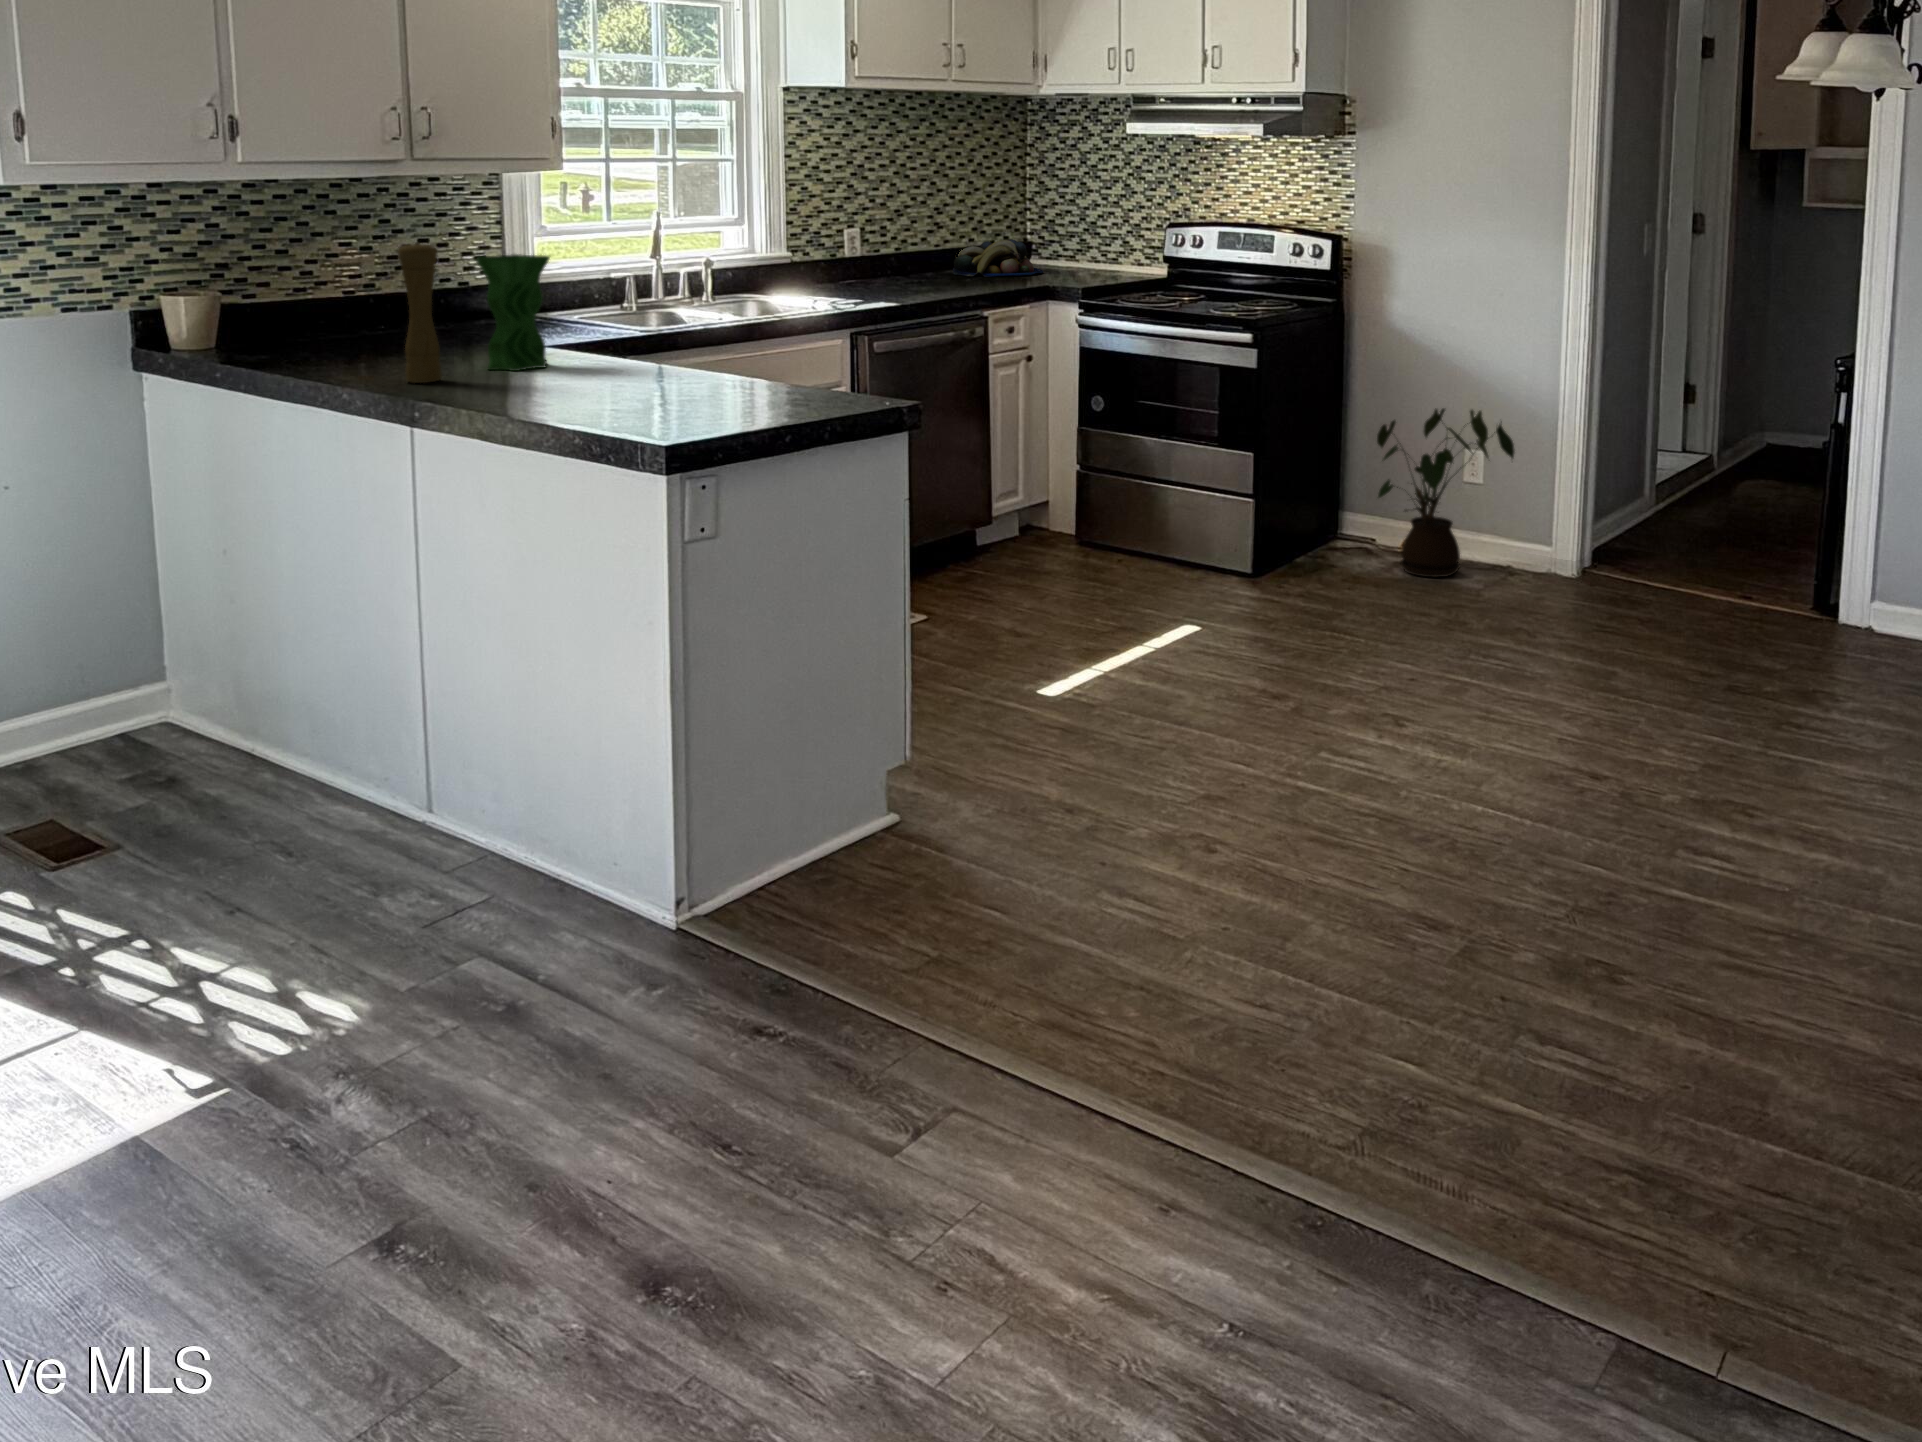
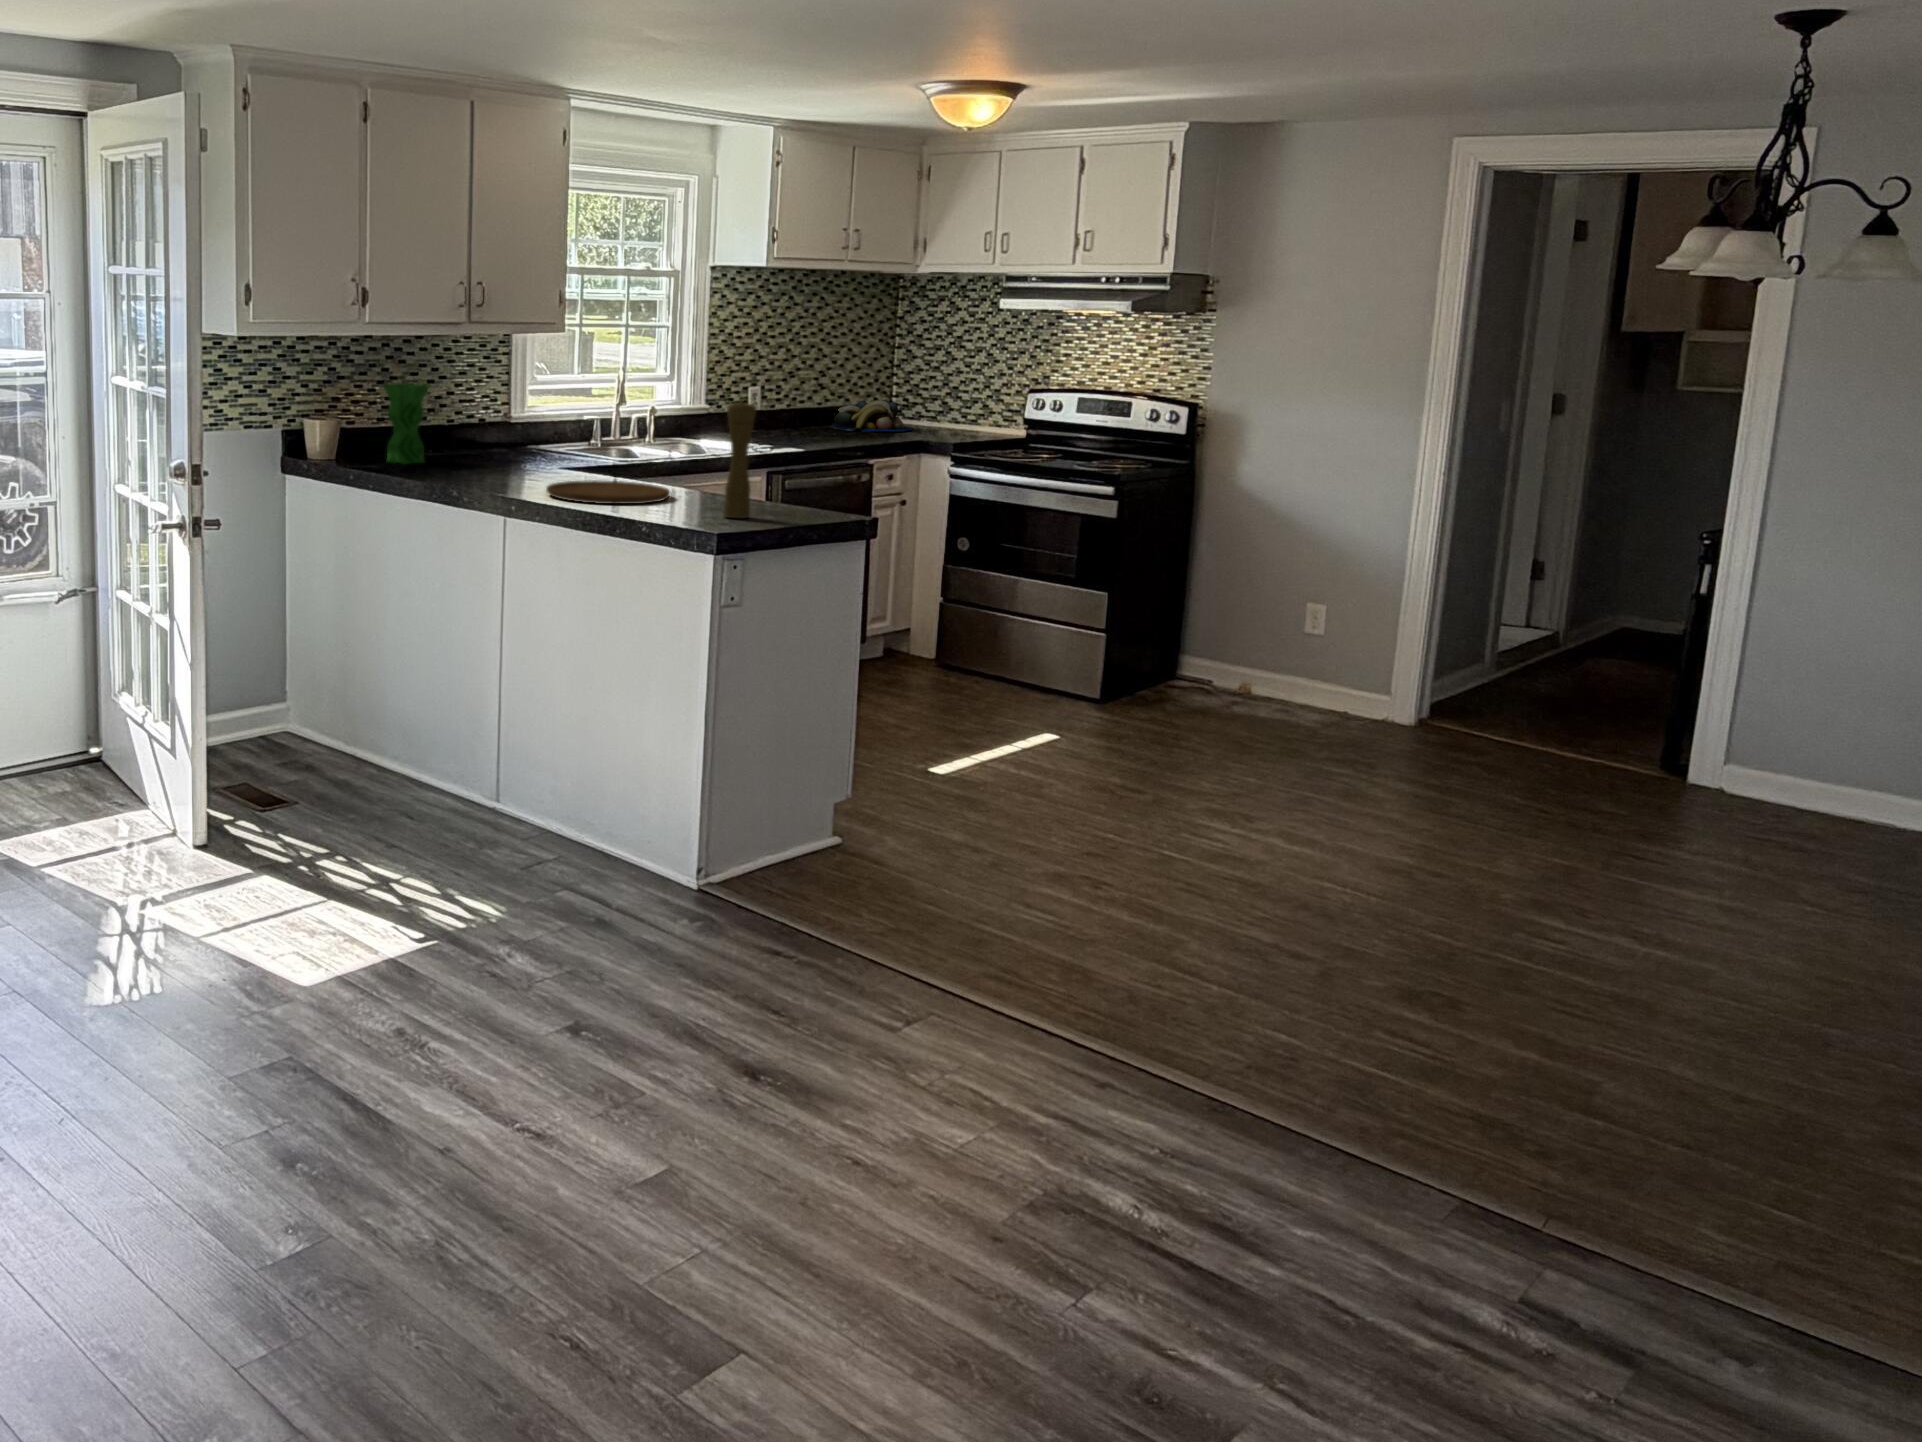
pepper mill: present [398,242,442,383] -> present [723,402,756,518]
vase: present [476,254,550,371] -> present [383,383,430,464]
cutting board: none [470,366,649,402] -> present [546,480,670,504]
house plant: present [1377,408,1515,577] -> none [1222,563,1360,716]

